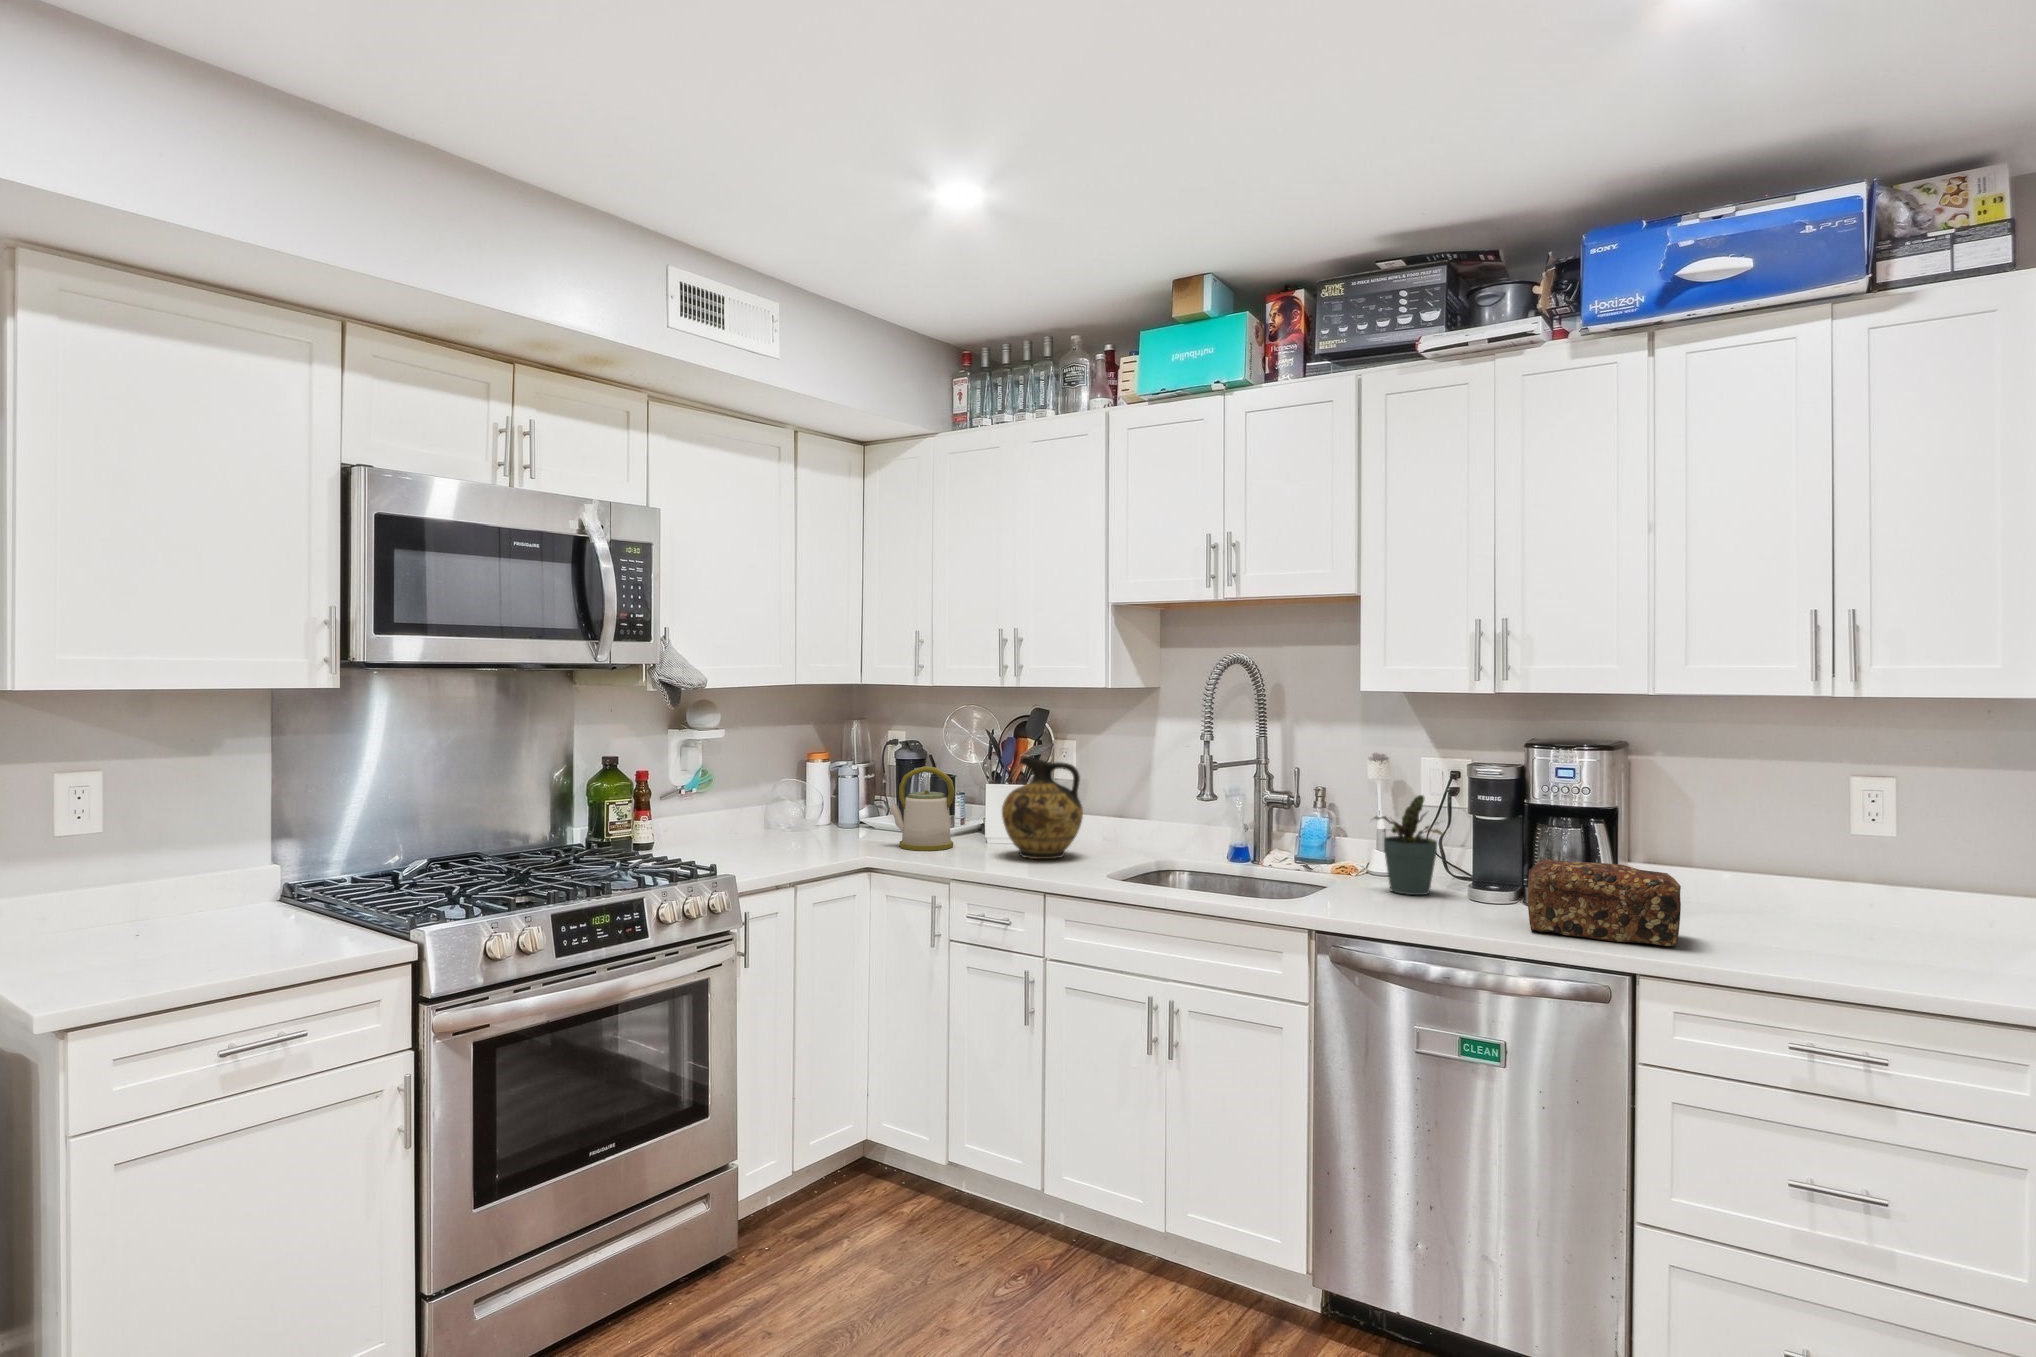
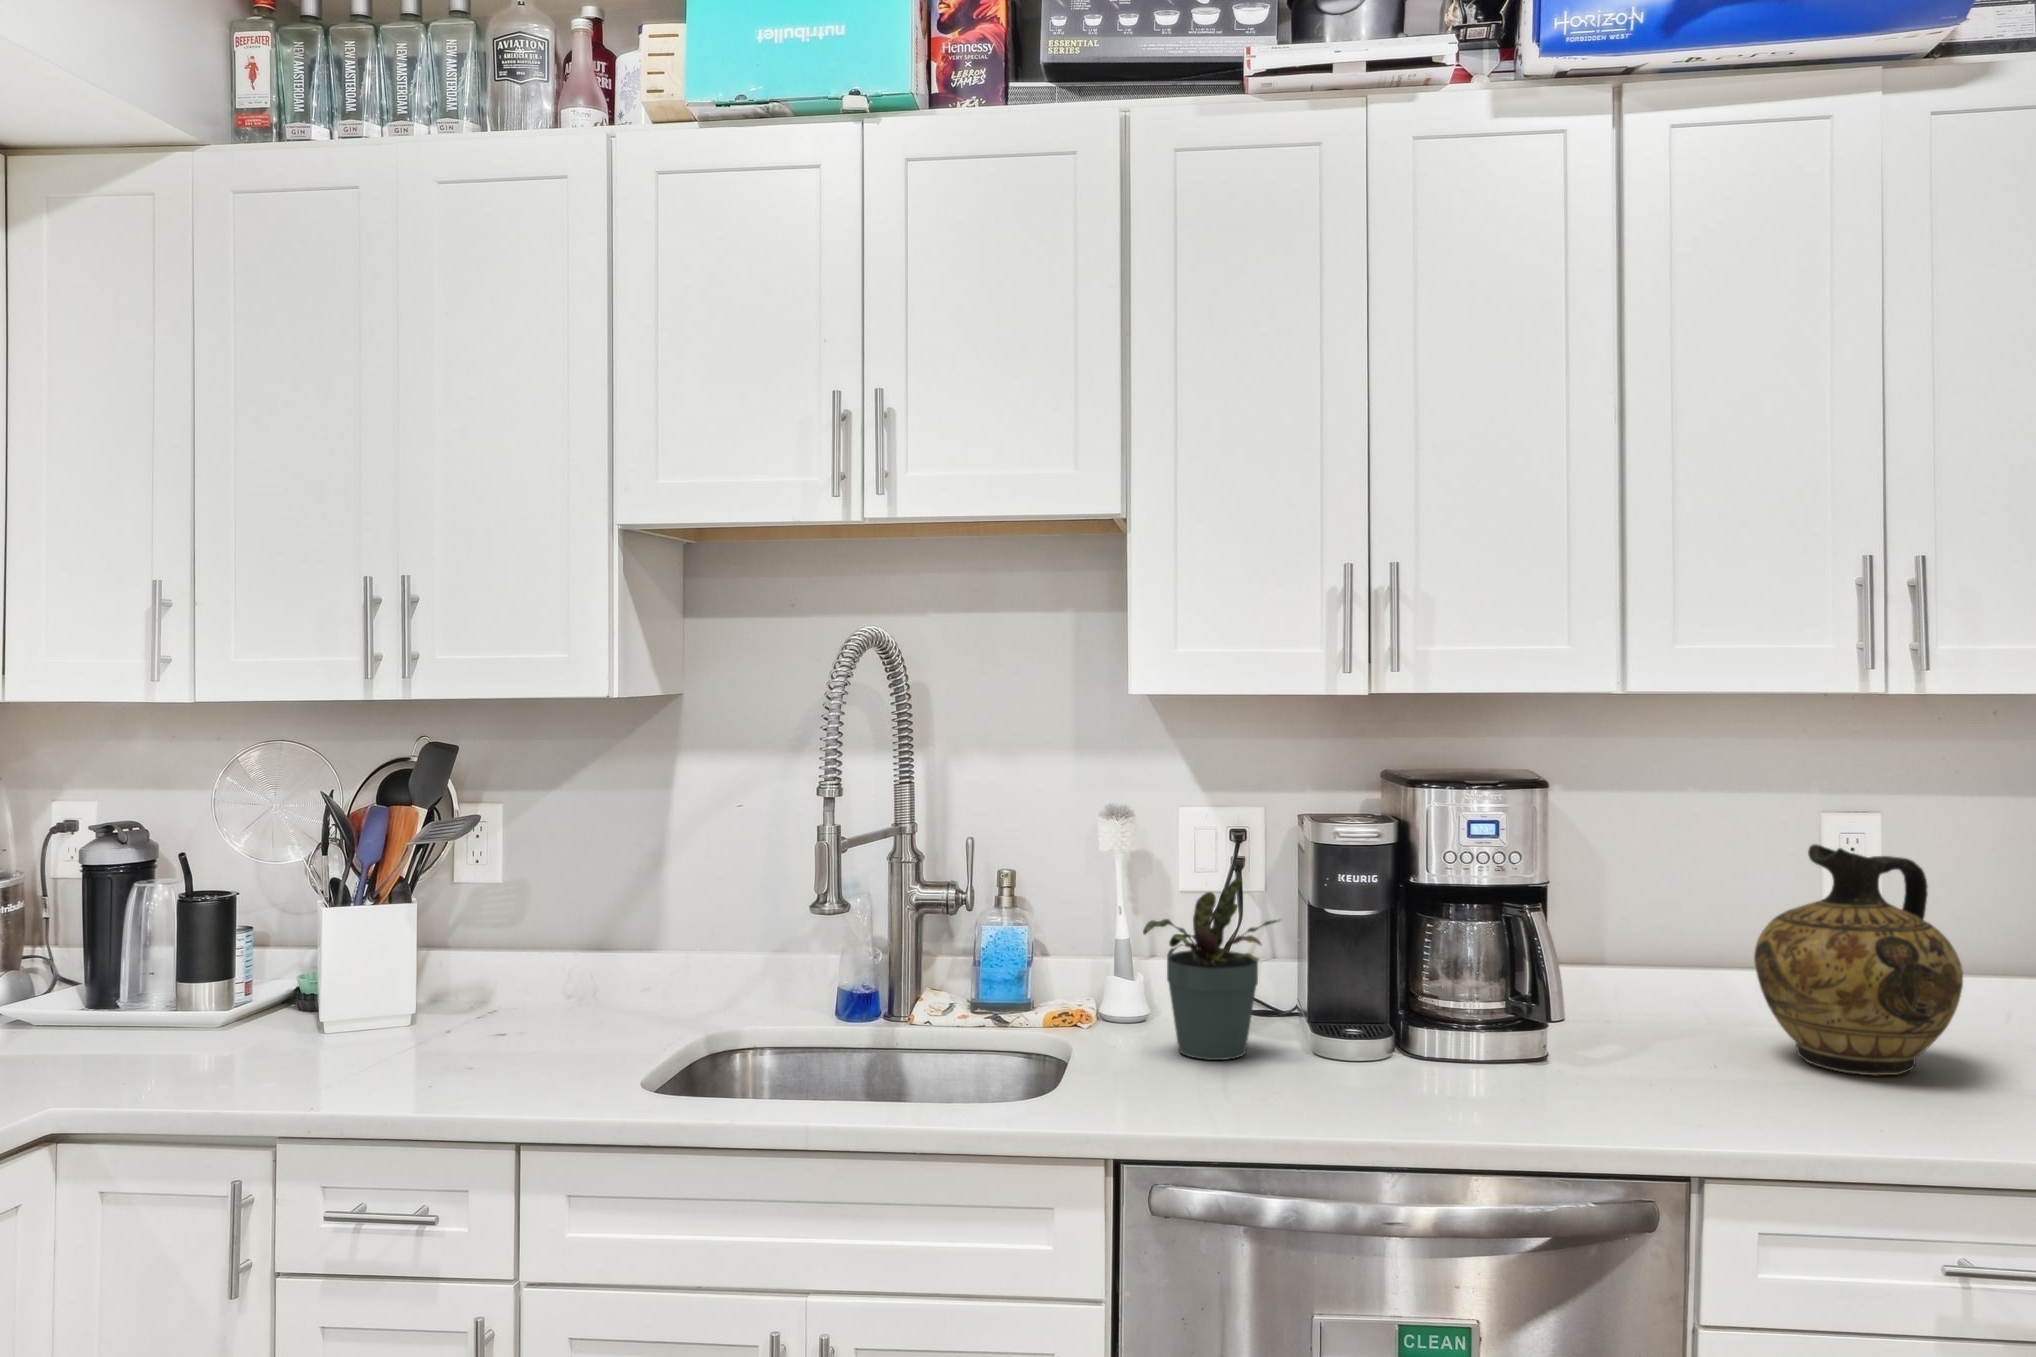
ceramic jug: present [1002,756,1083,859] -> present [1754,844,1963,1075]
kettle: present [889,766,955,851] -> none [69,878,246,1078]
bread loaf: present [1528,859,1681,946] -> none [1467,984,1743,1127]

